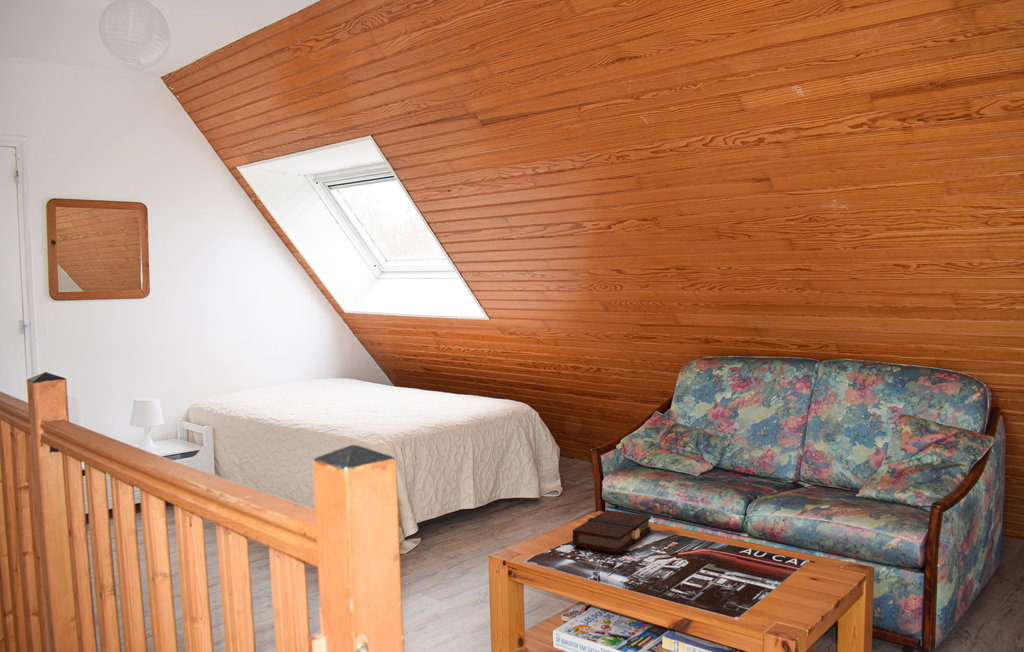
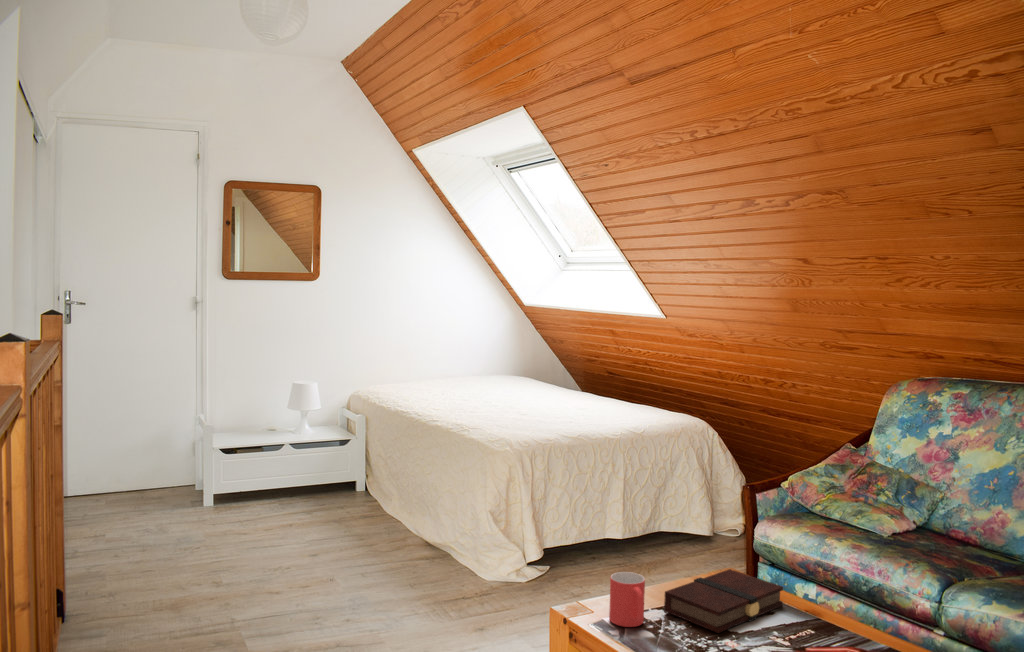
mug: none [536,518,566,559] -> present [609,572,645,627]

